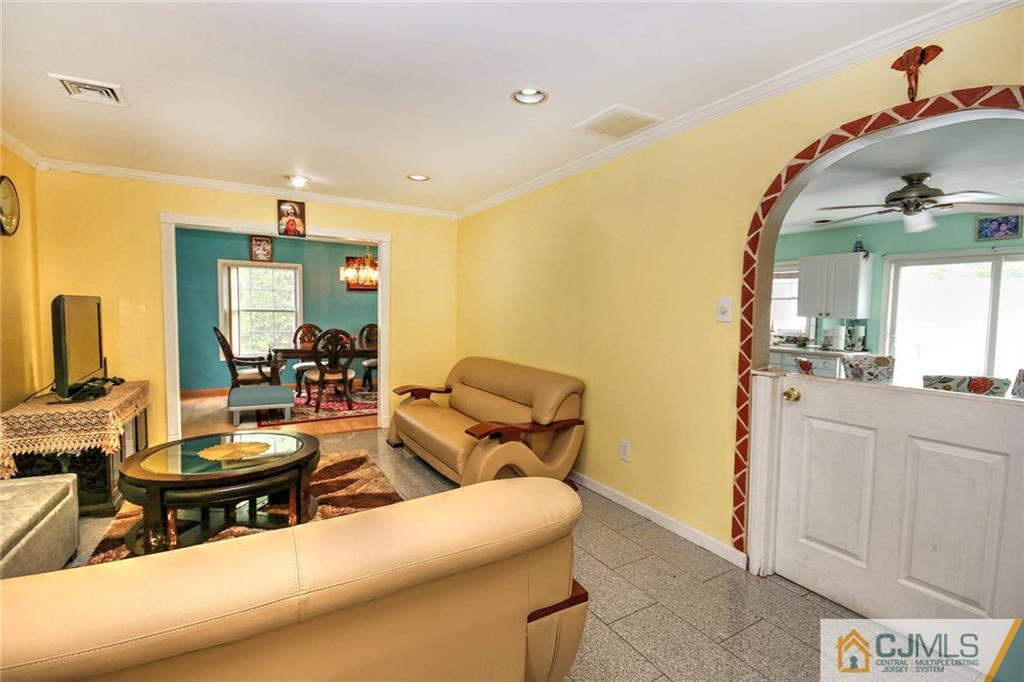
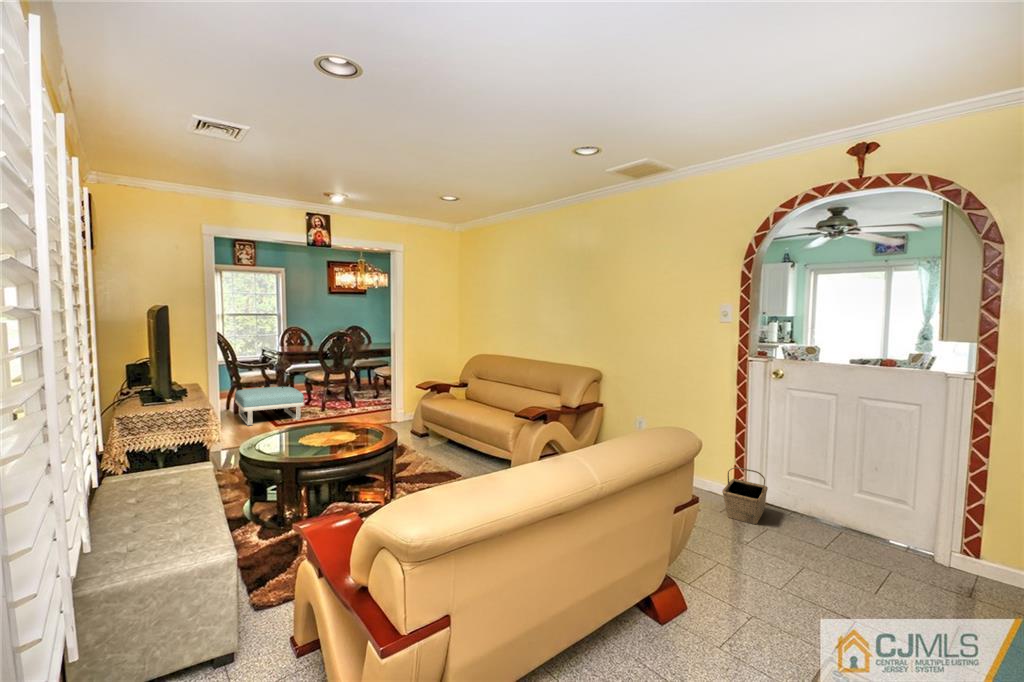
basket: none [700,522,772,608] -> present [722,467,768,524]

